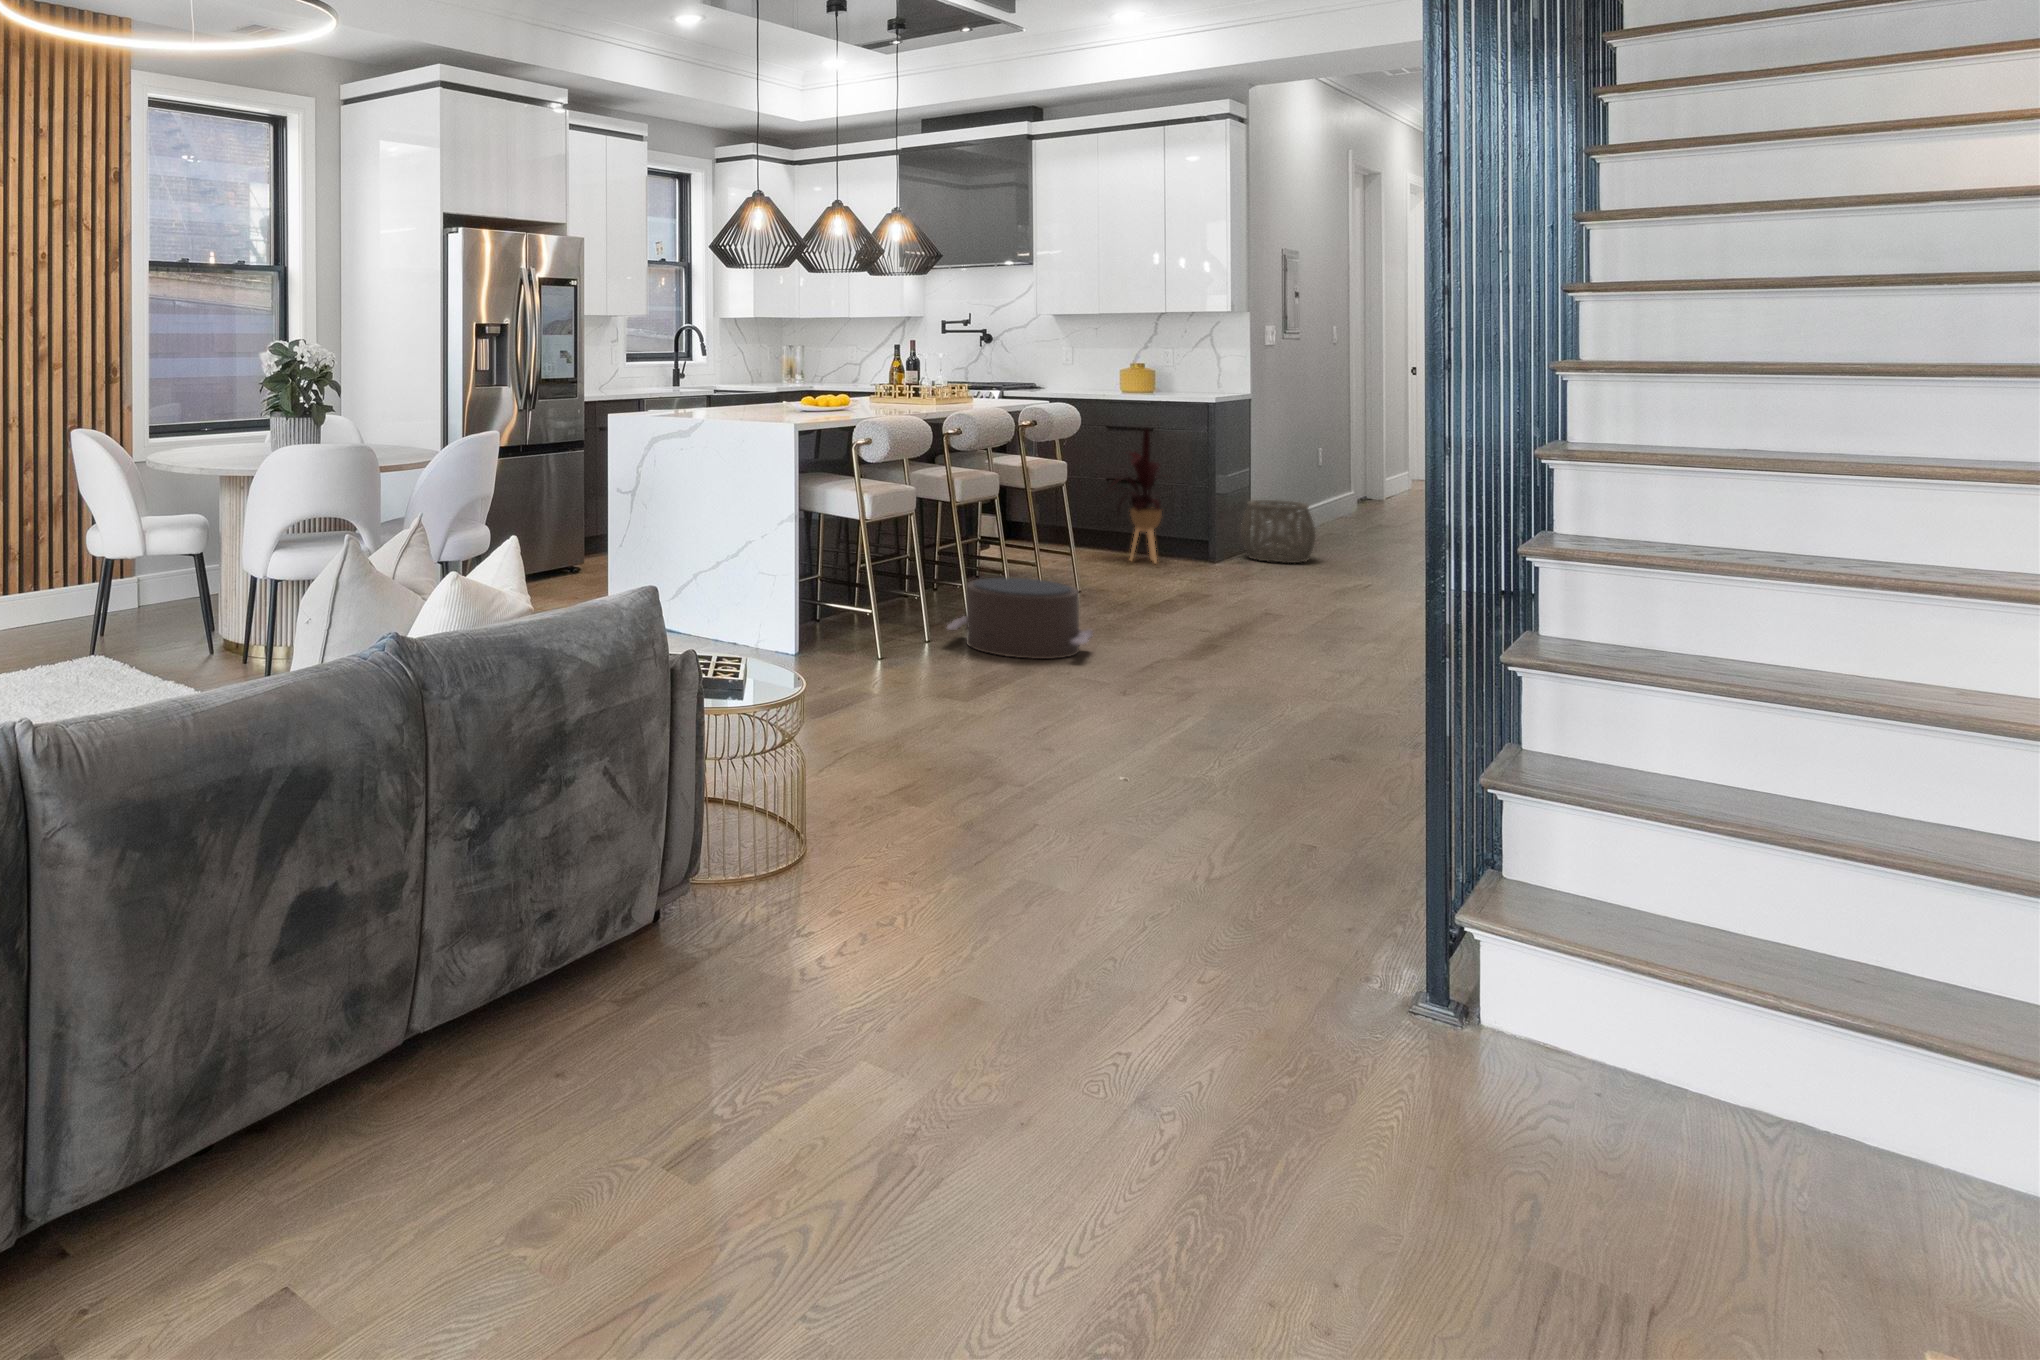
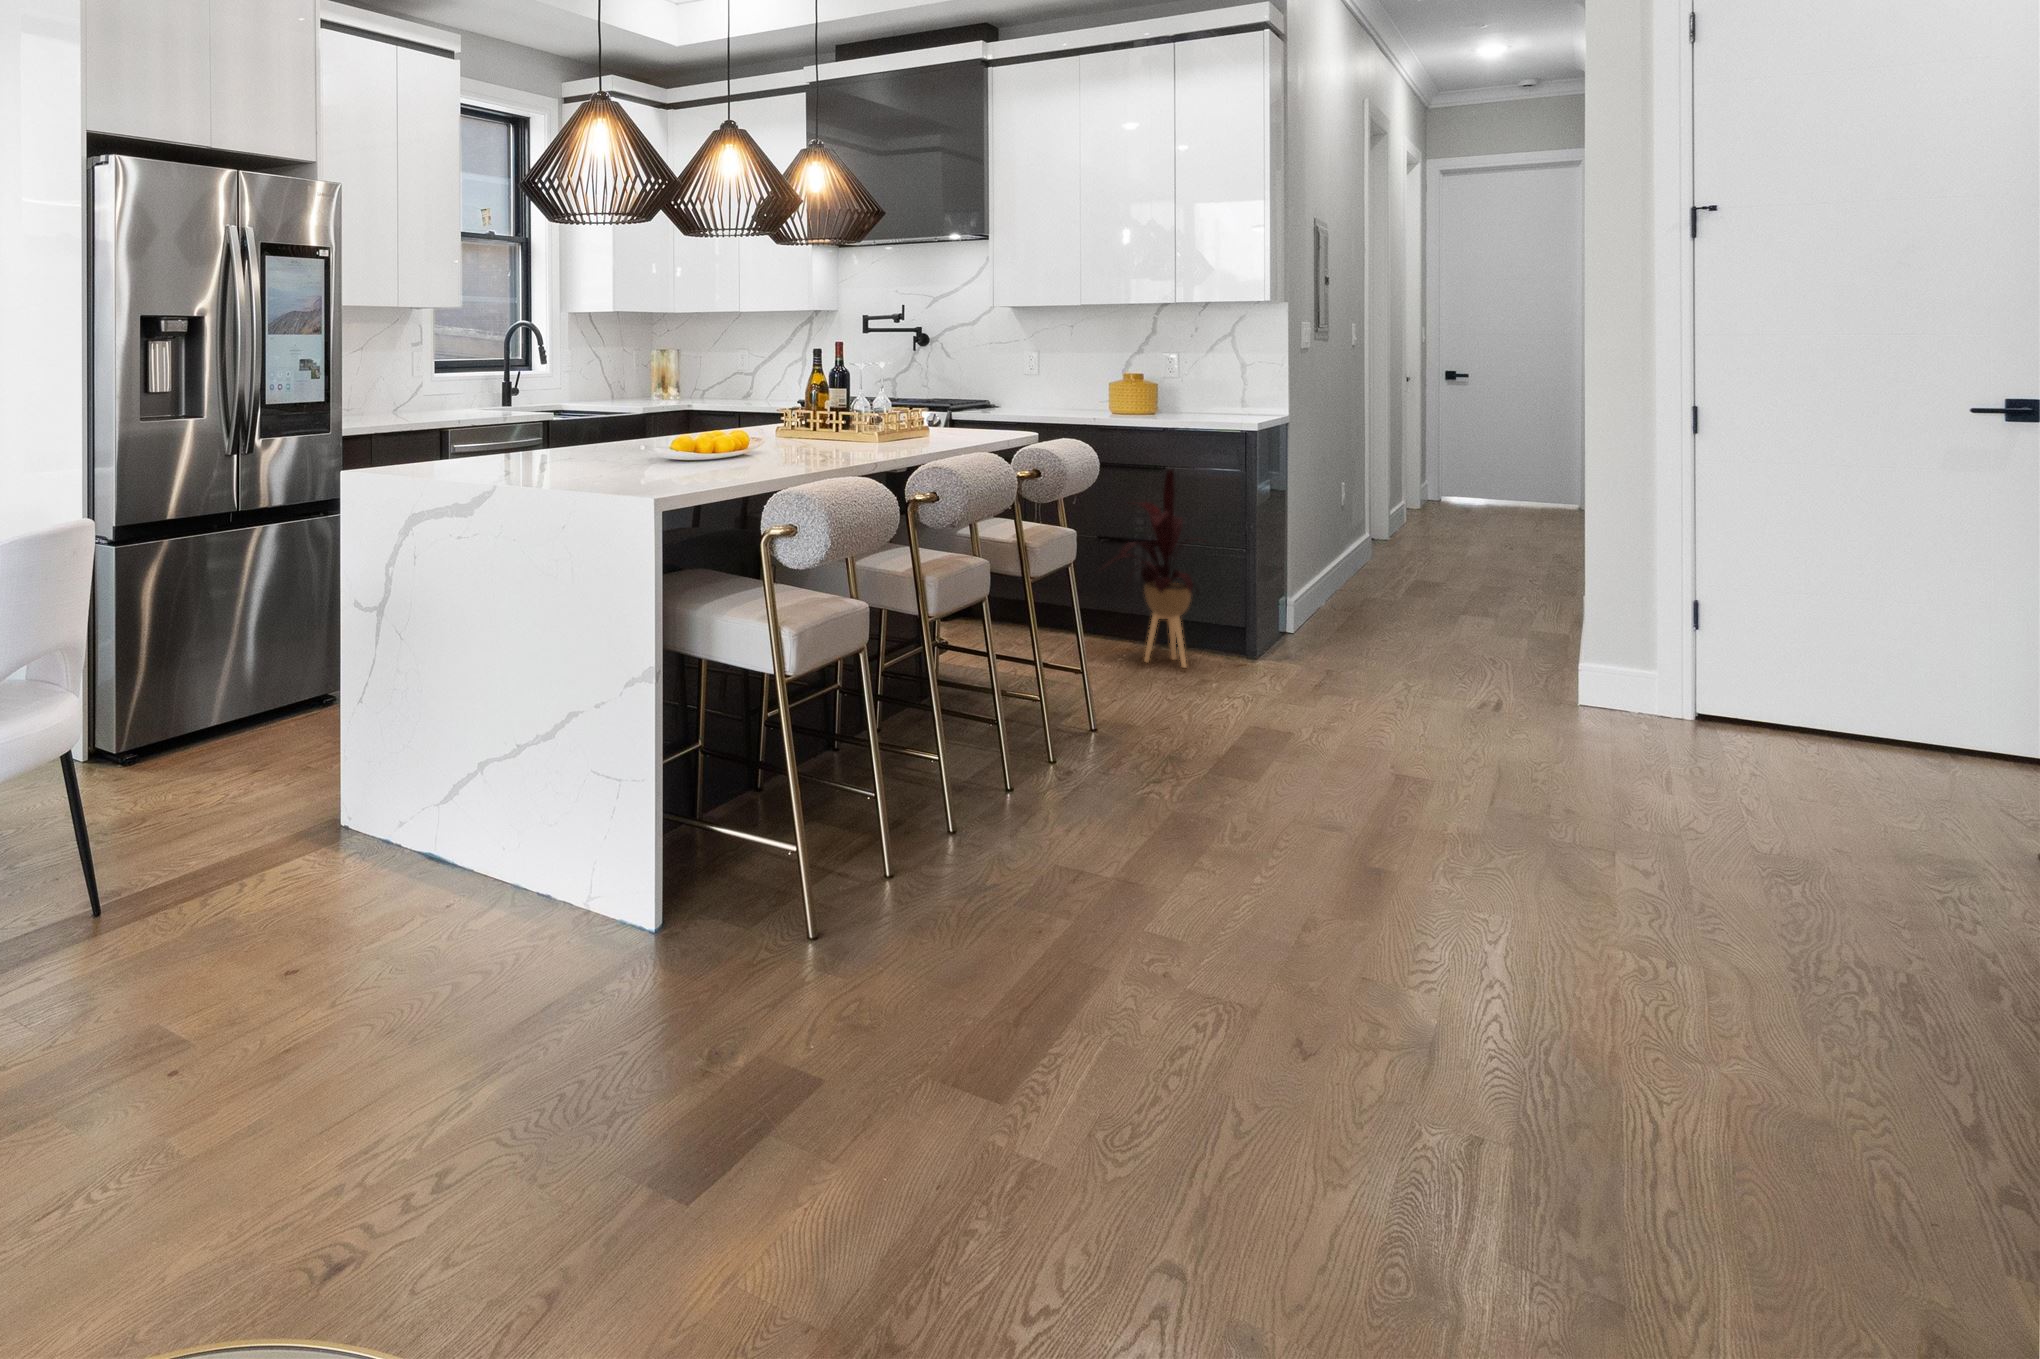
woven basket: present [1241,500,1315,563] -> none [1292,567,1406,663]
pouf: present [947,578,1093,659] -> none [932,766,1212,955]

